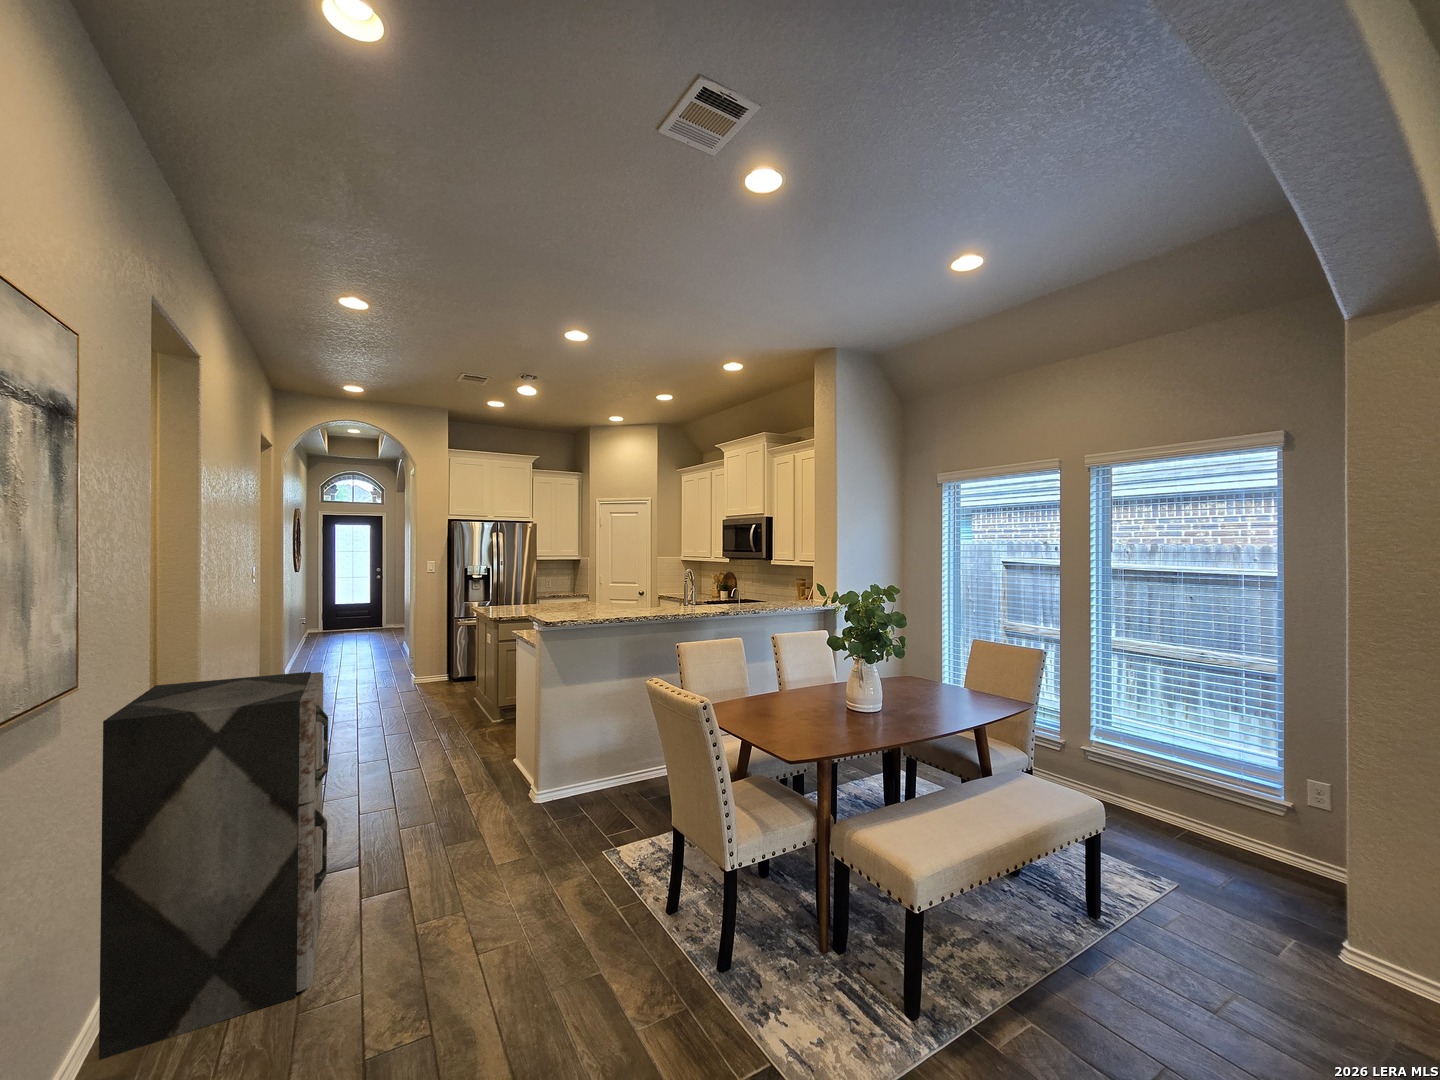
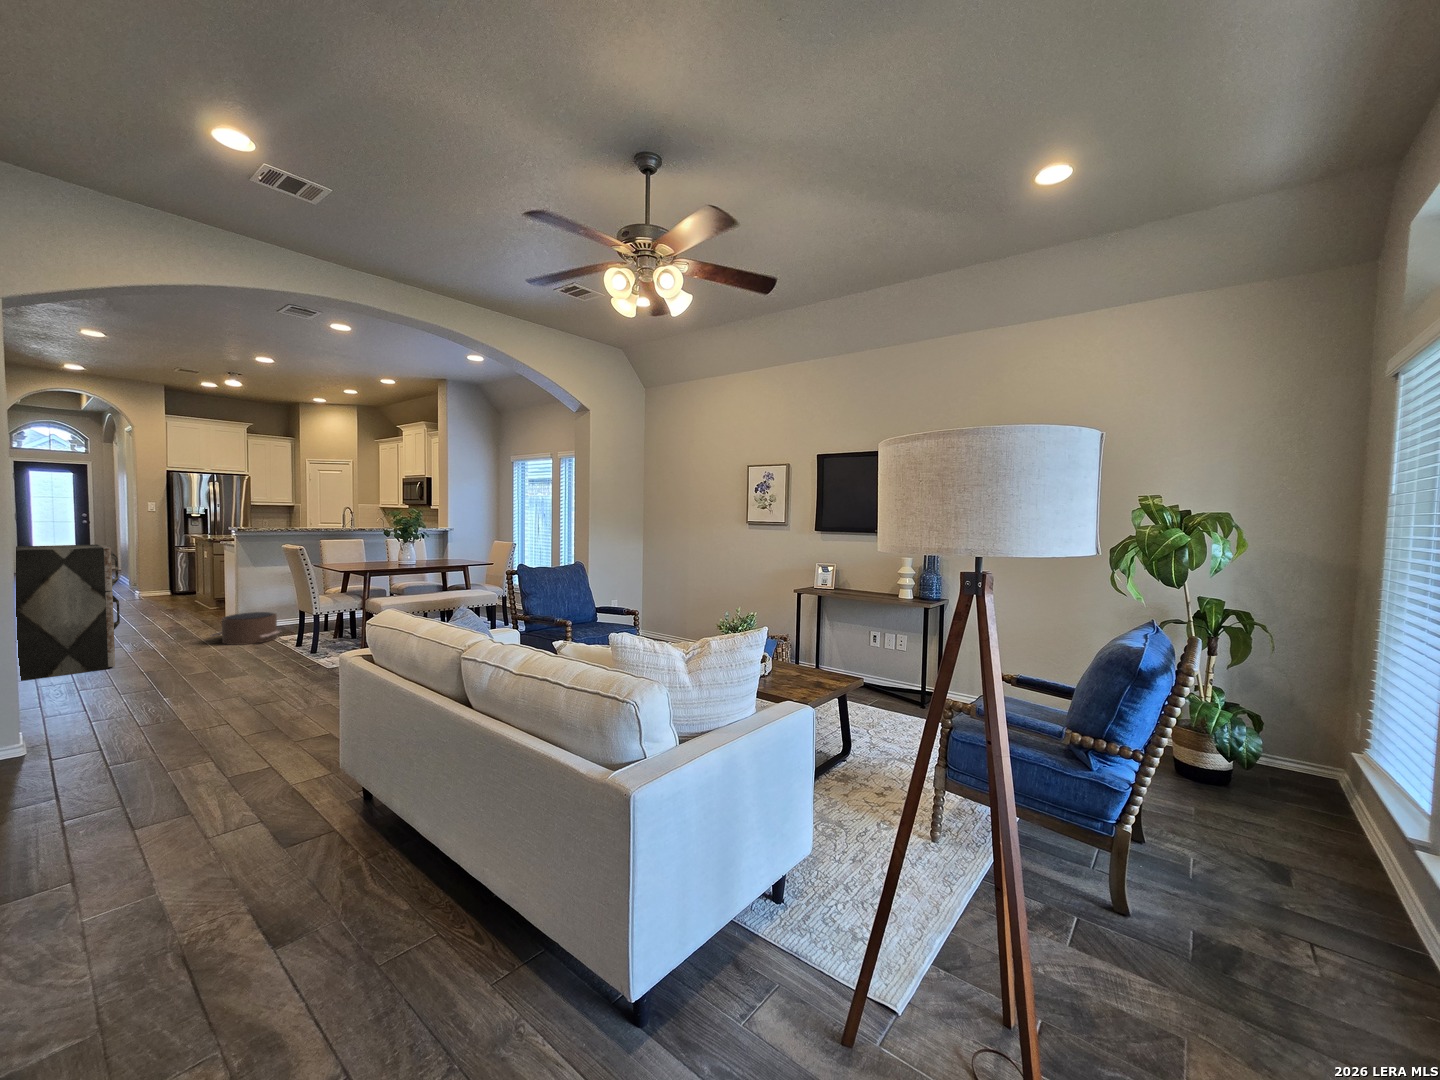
pouf: none [492,787,615,878] -> present [210,612,281,645]

